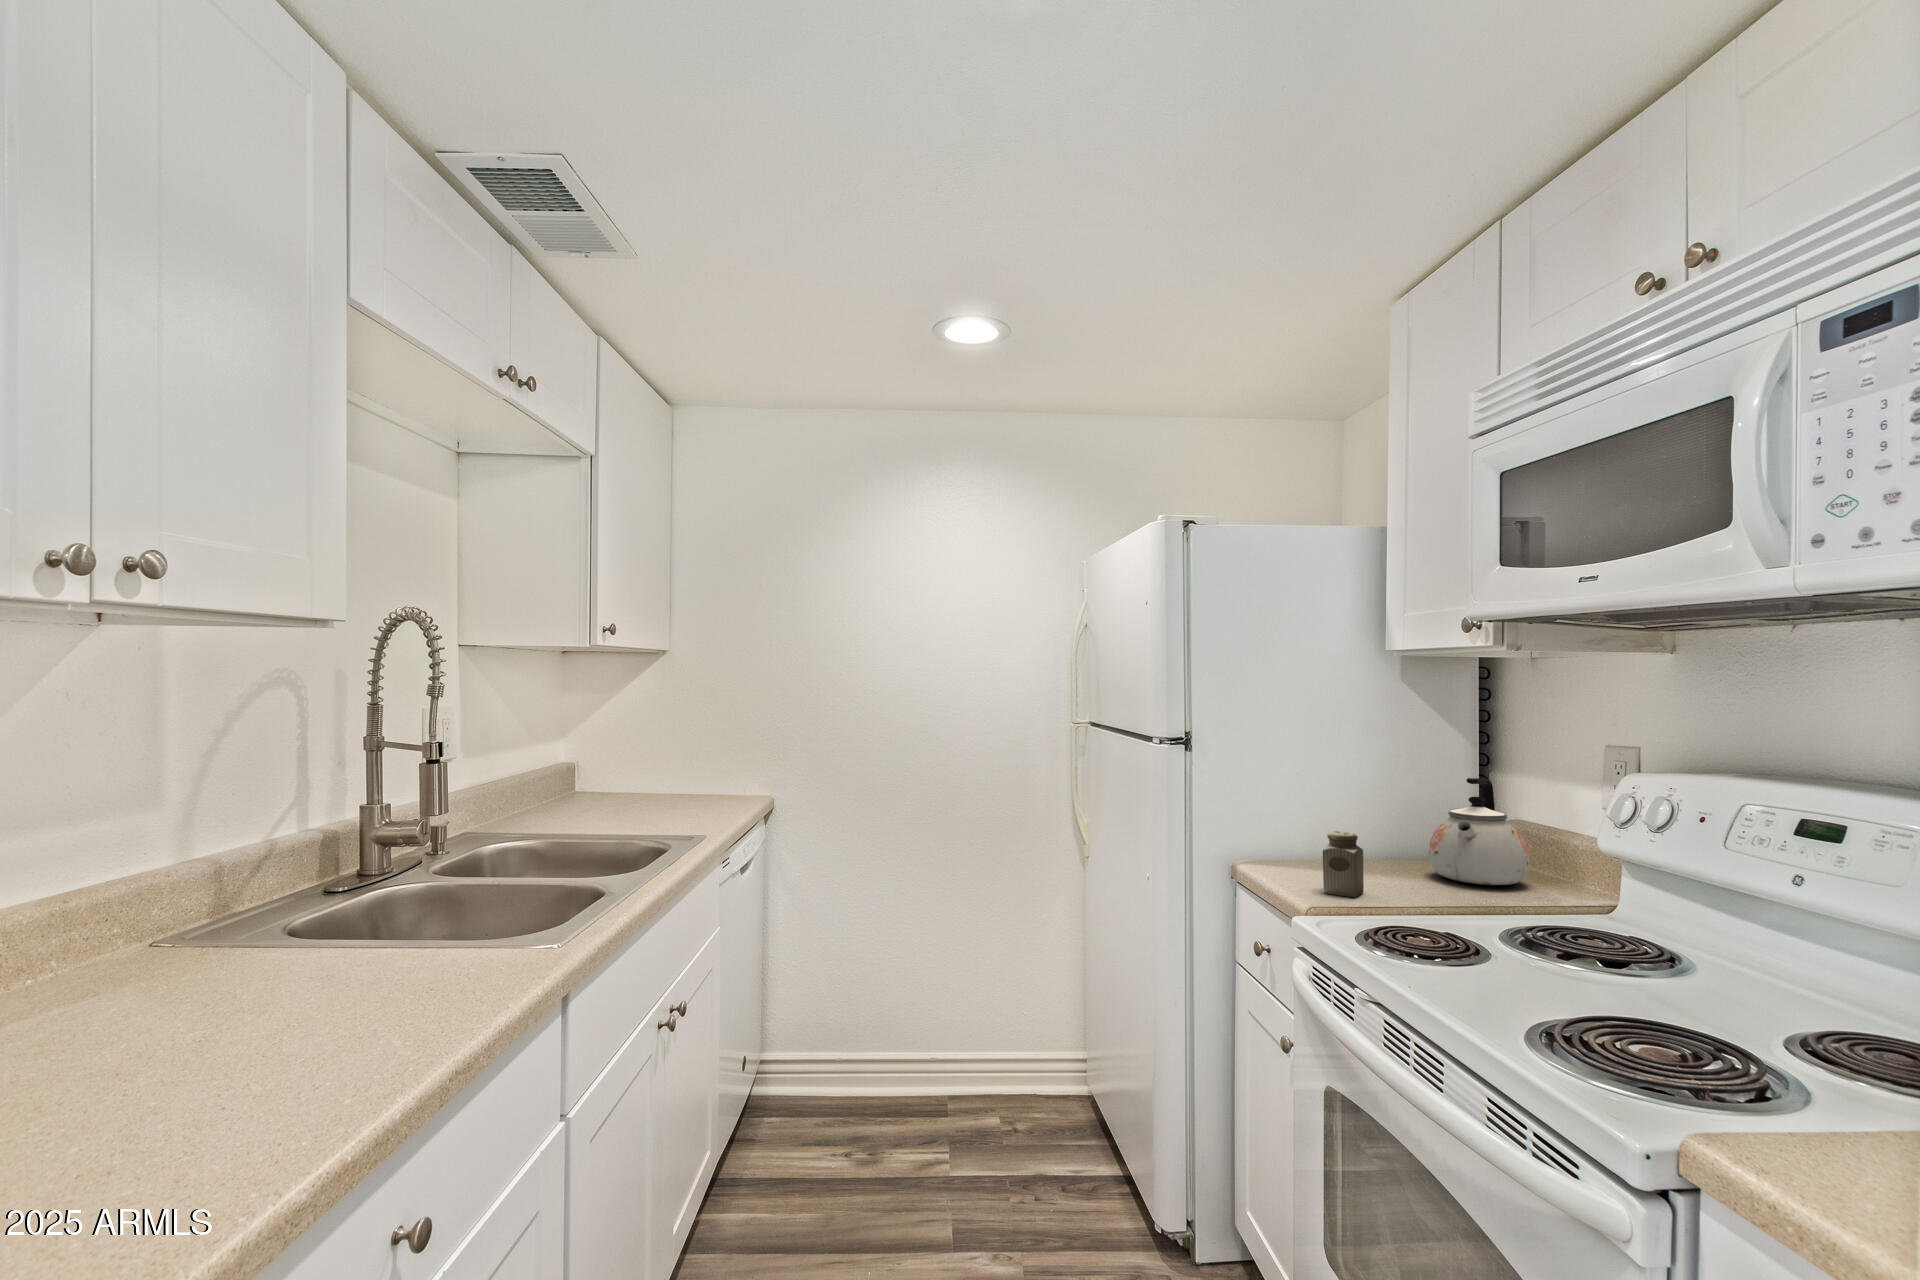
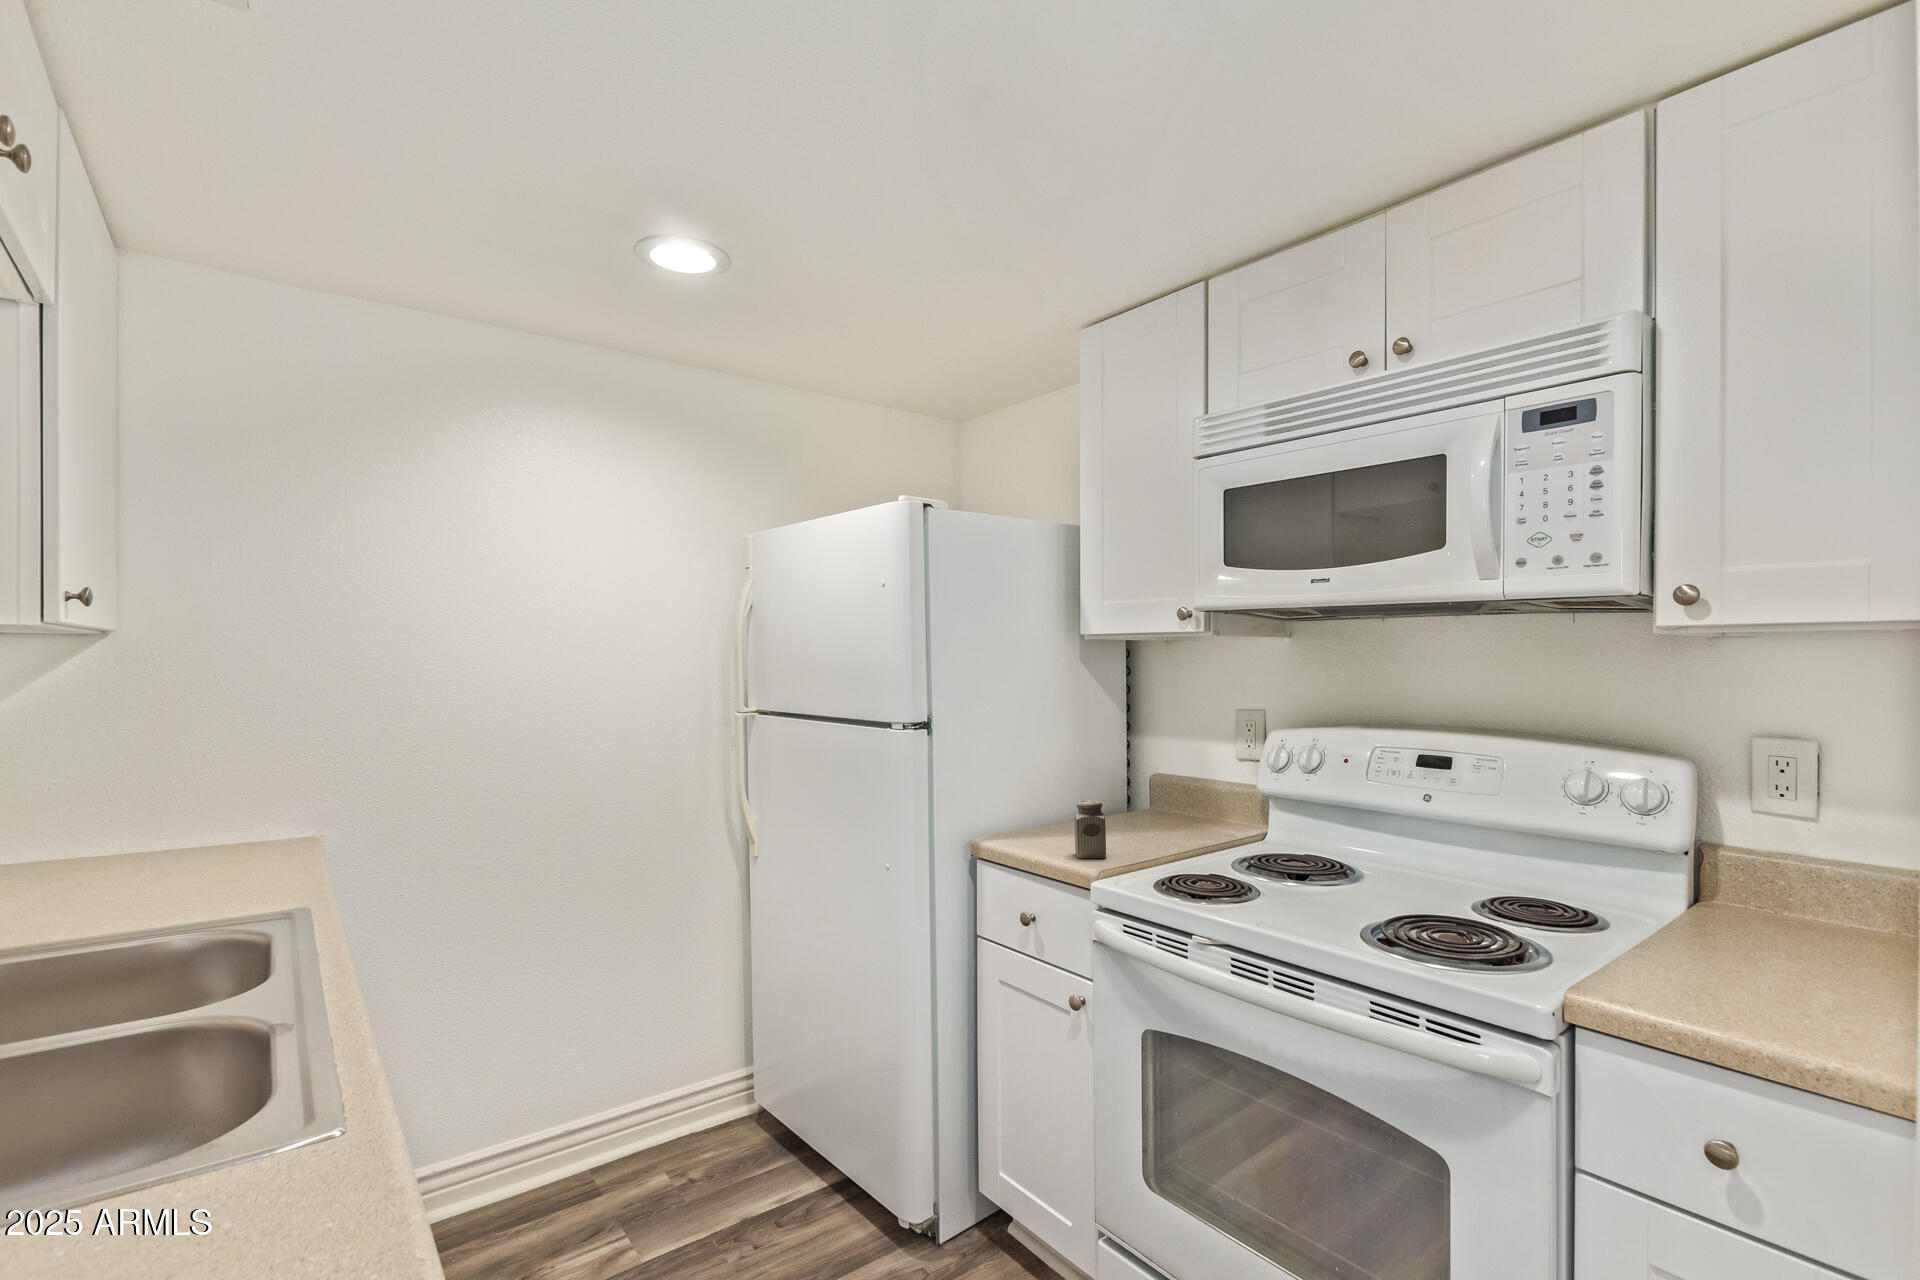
kettle: present [1429,778,1530,885] -> none [1120,744,1195,833]

